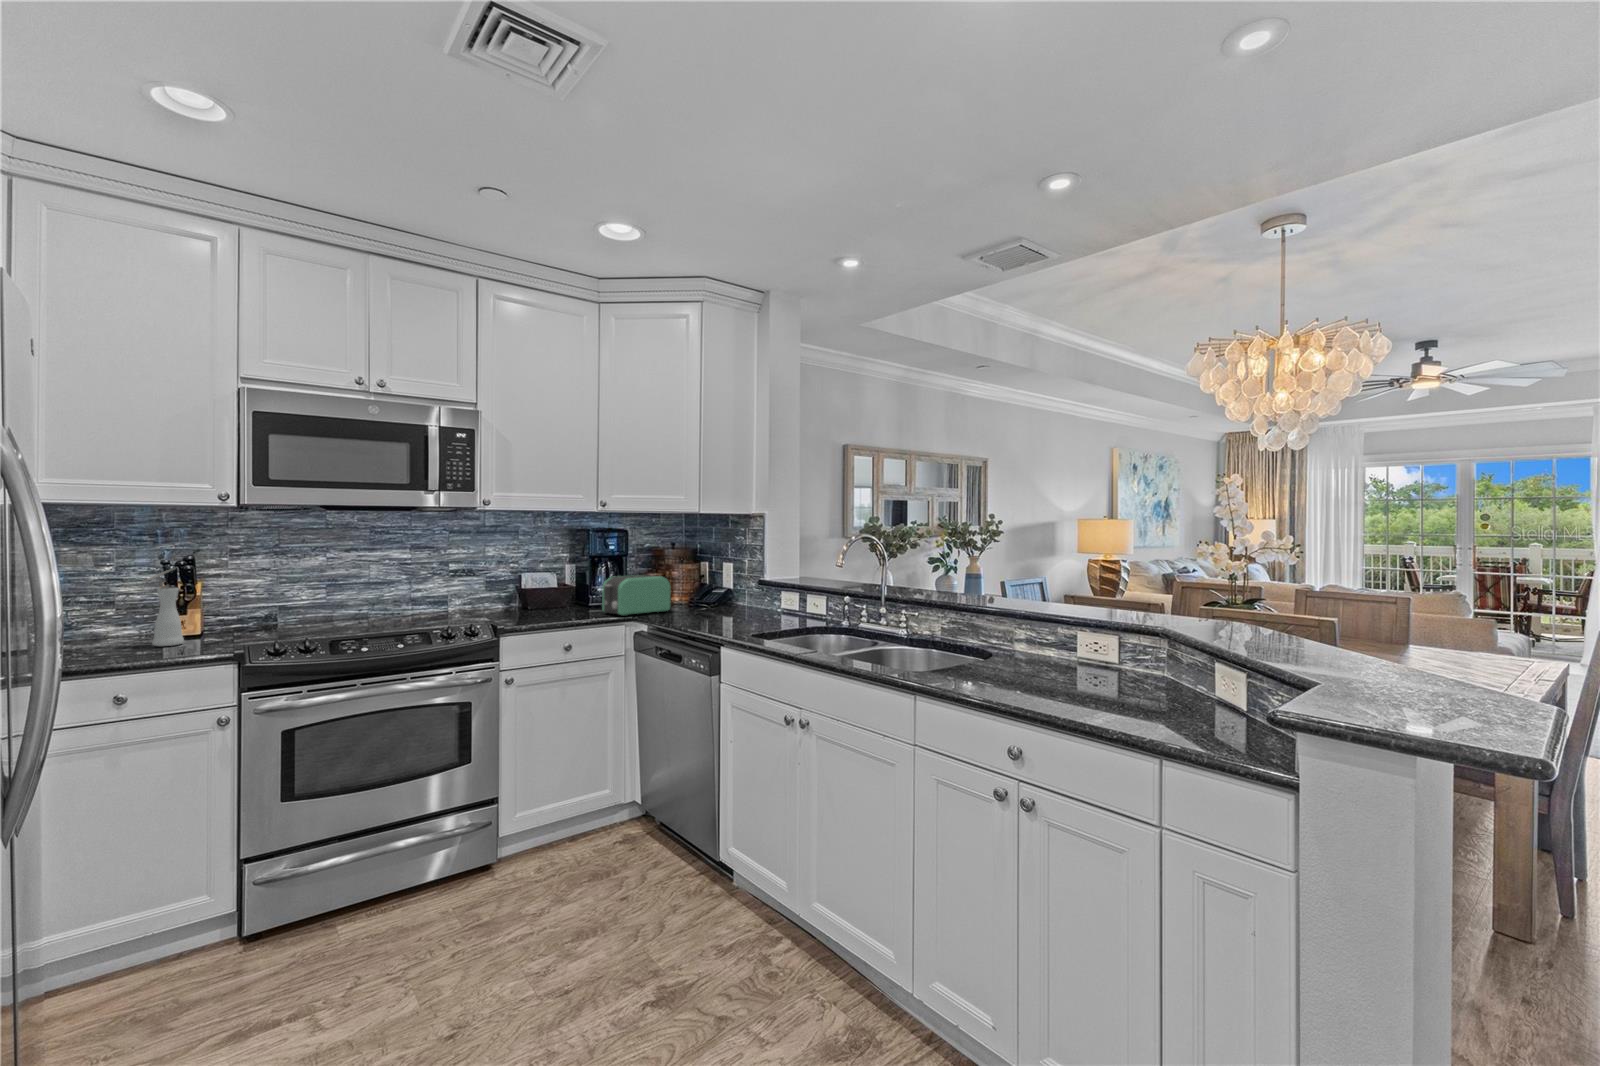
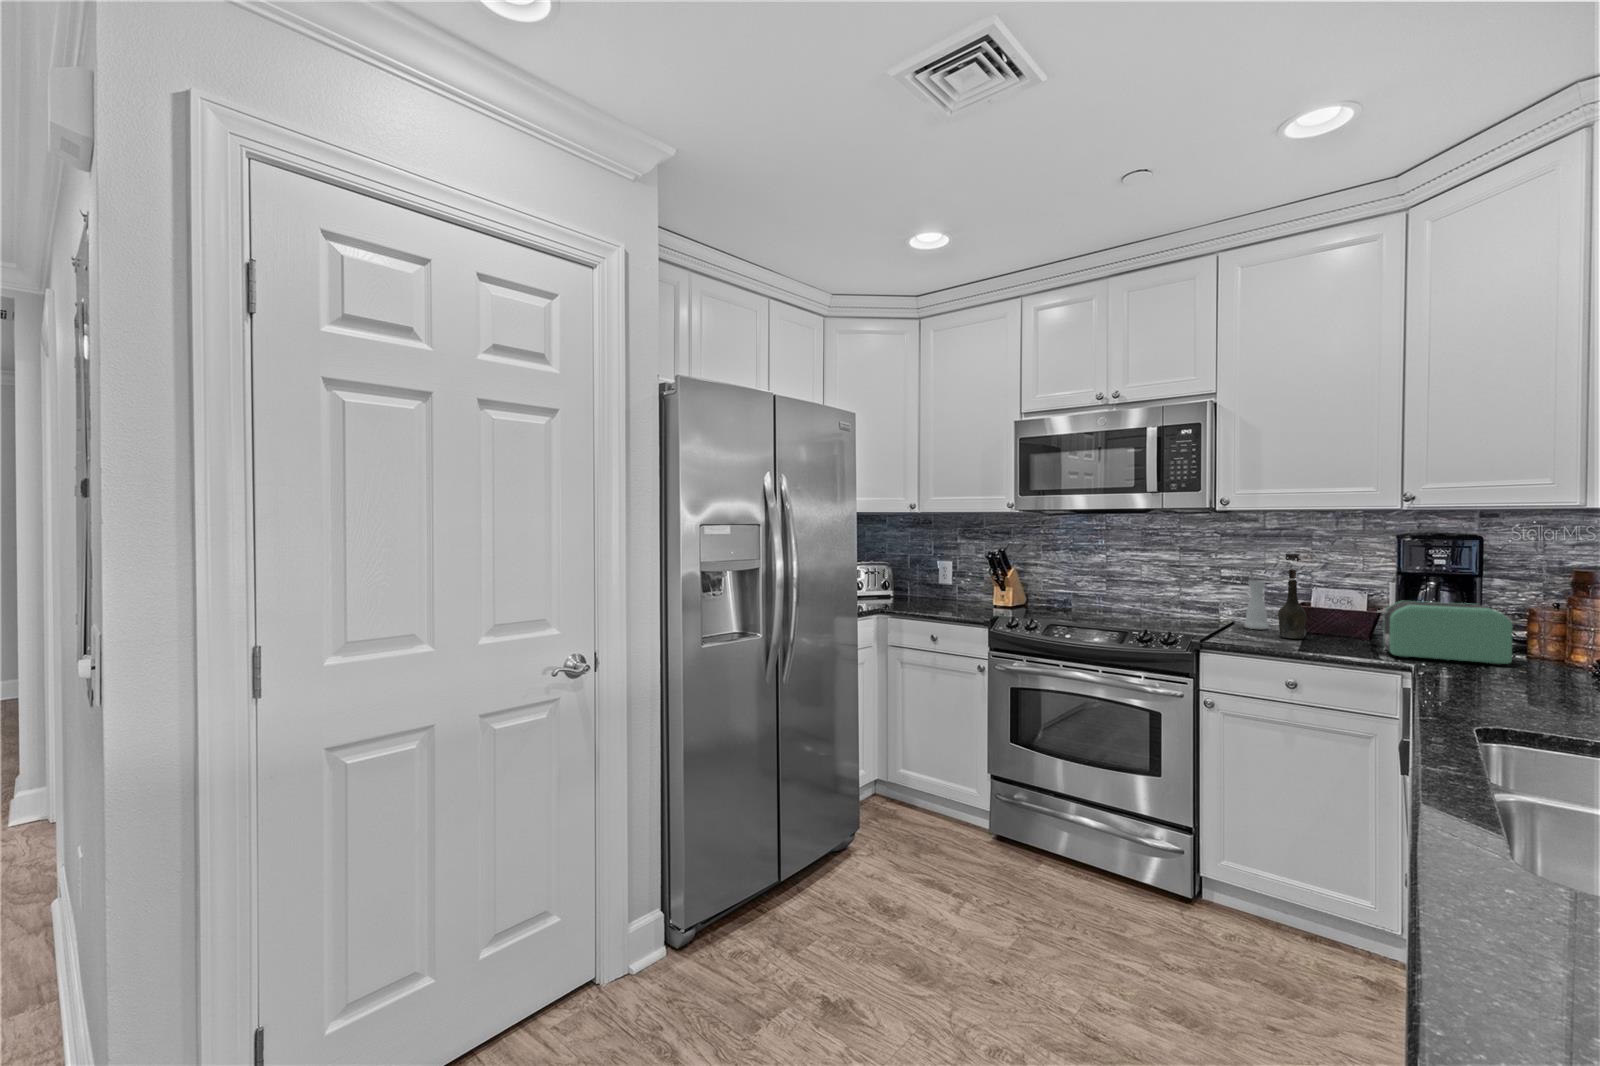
bottle: none [528,546,549,616] -> present [1278,553,1307,639]
vase: present [142,569,184,646] -> present [1239,563,1269,629]

